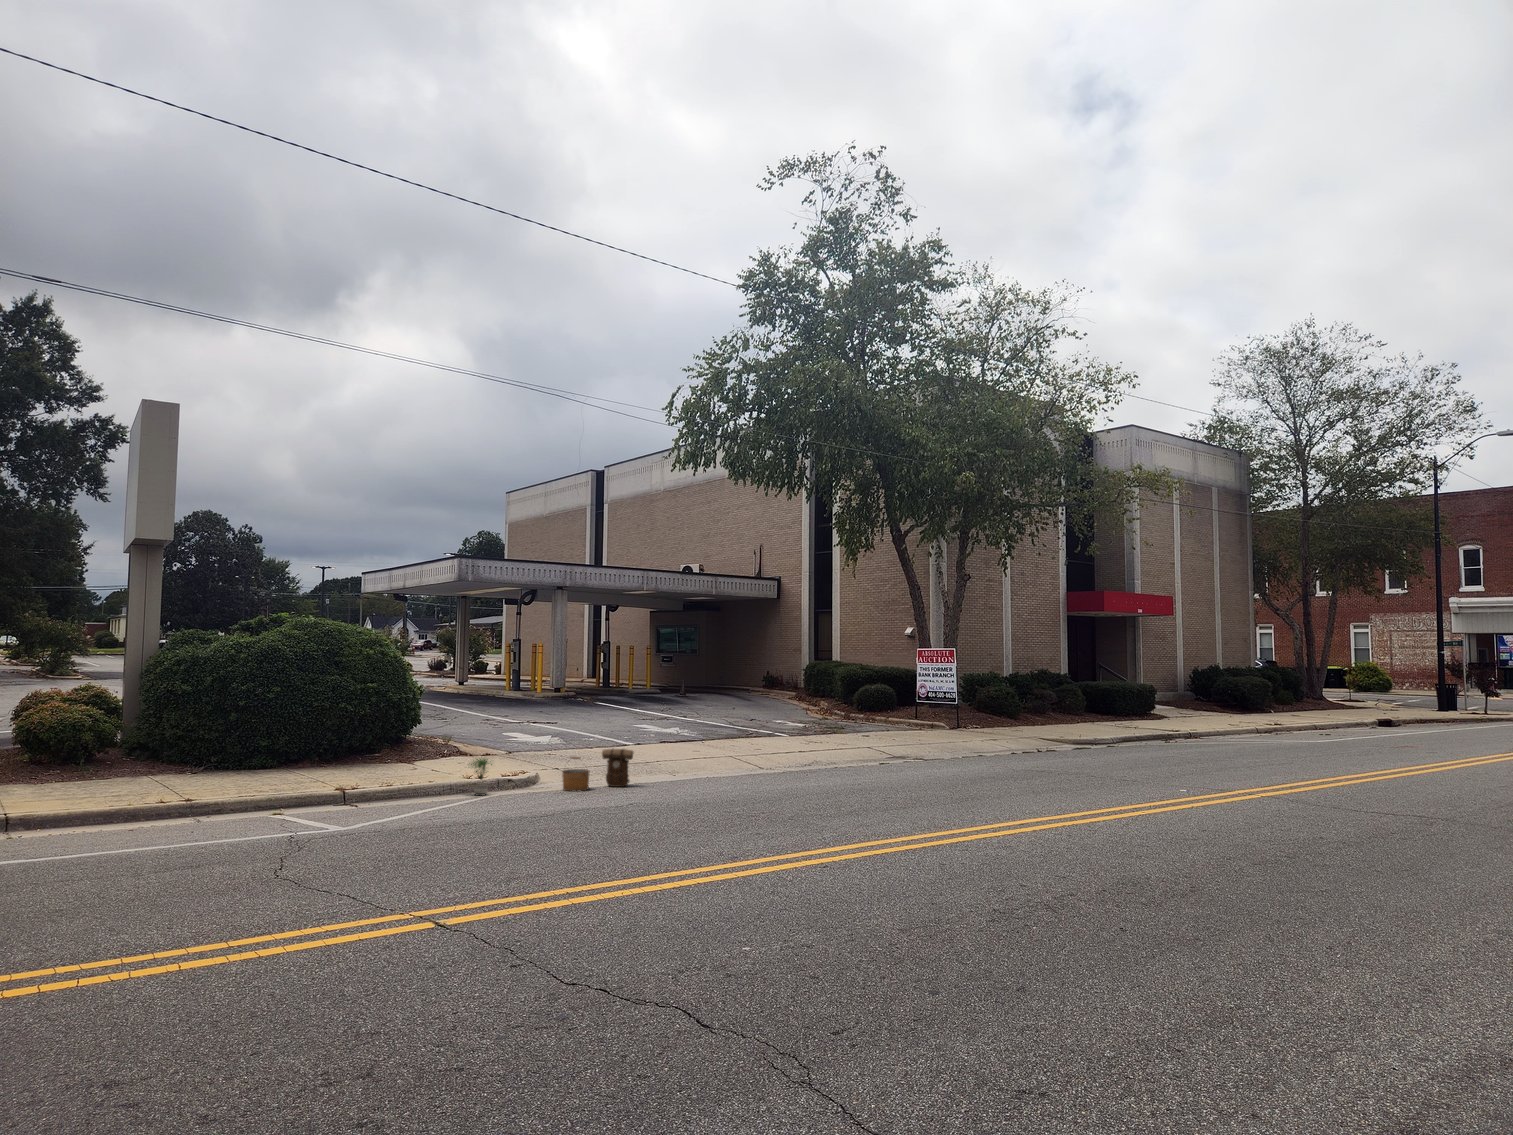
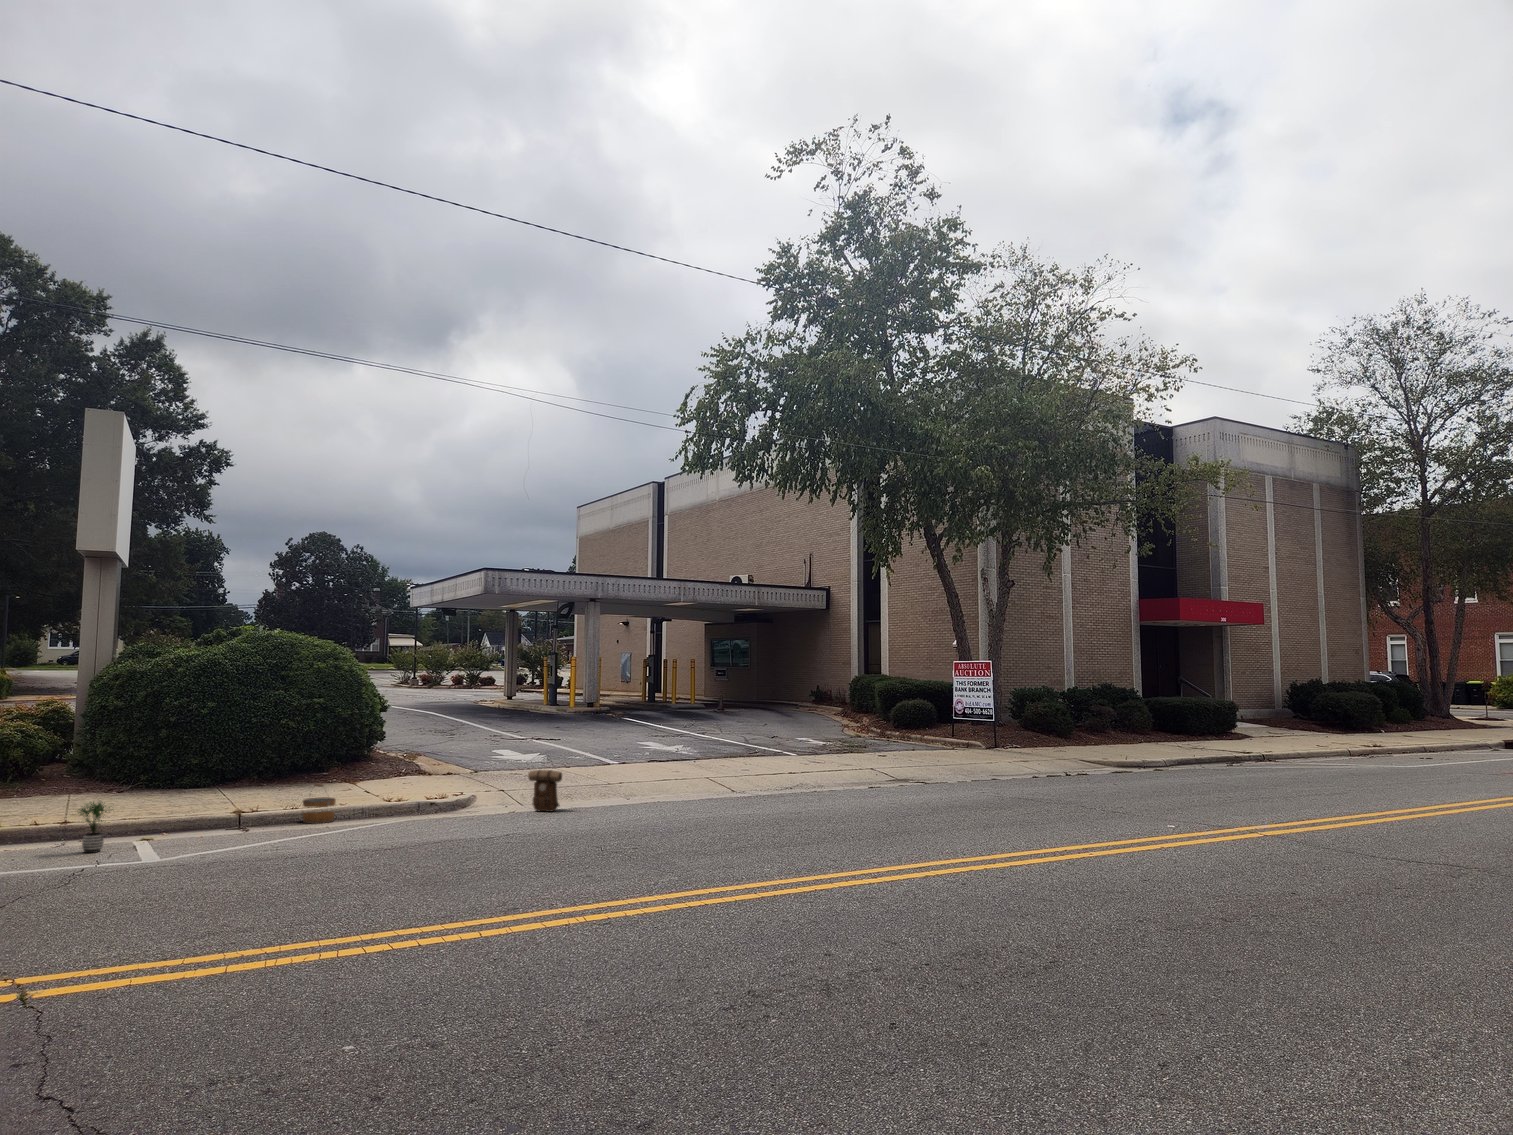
potted plant: present [471,757,492,796] -> present [78,802,110,853]
bucket: present [562,757,589,791] -> present [303,784,336,824]

